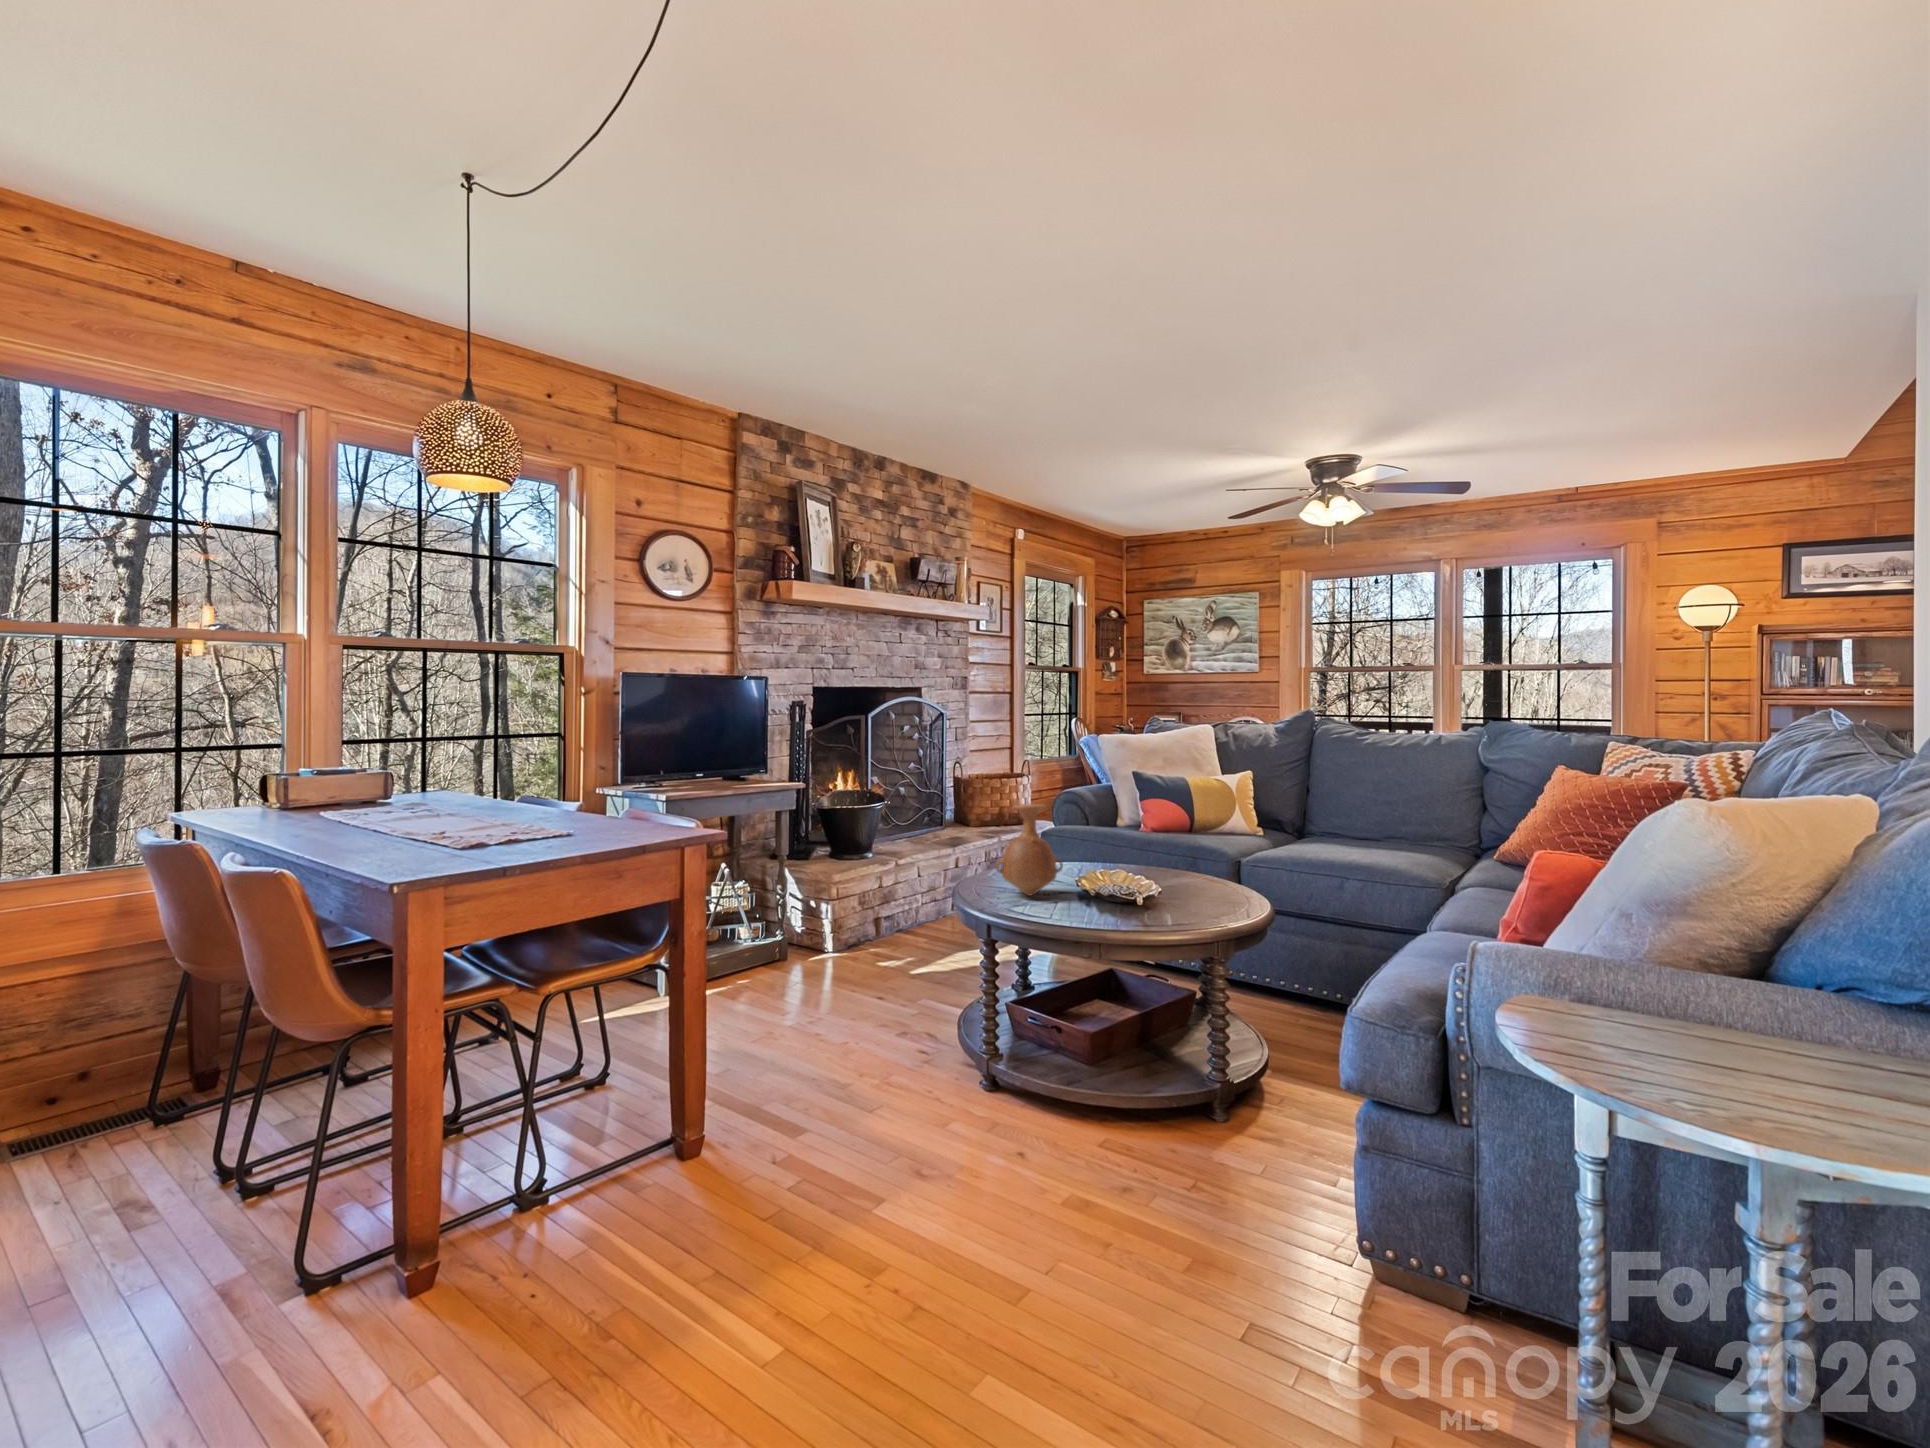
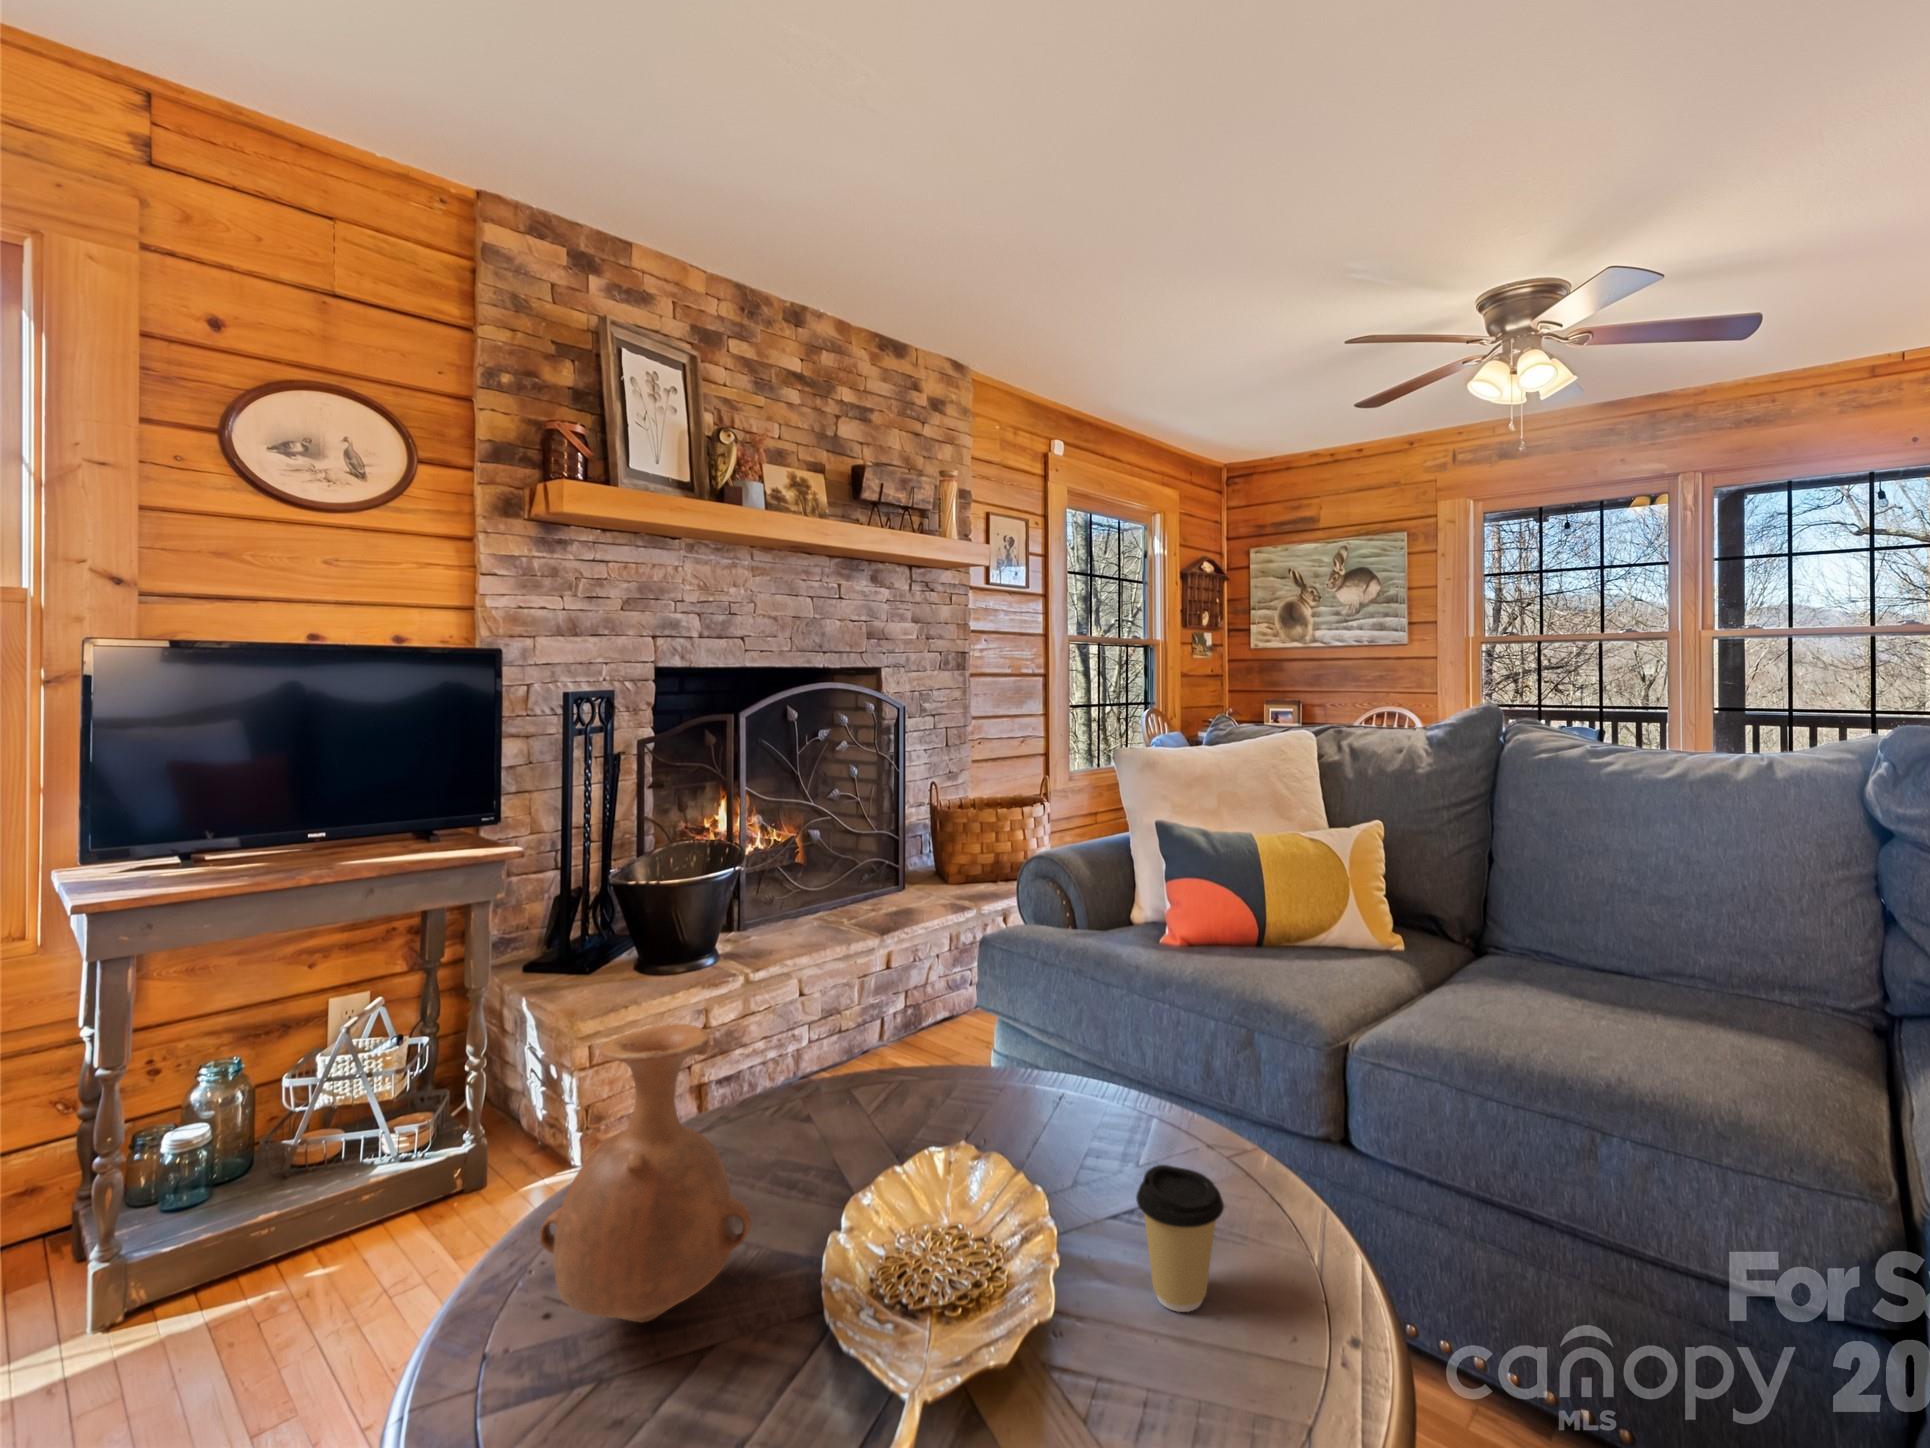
coffee cup: none [1186,851,1216,893] -> present [1136,1165,1224,1312]

